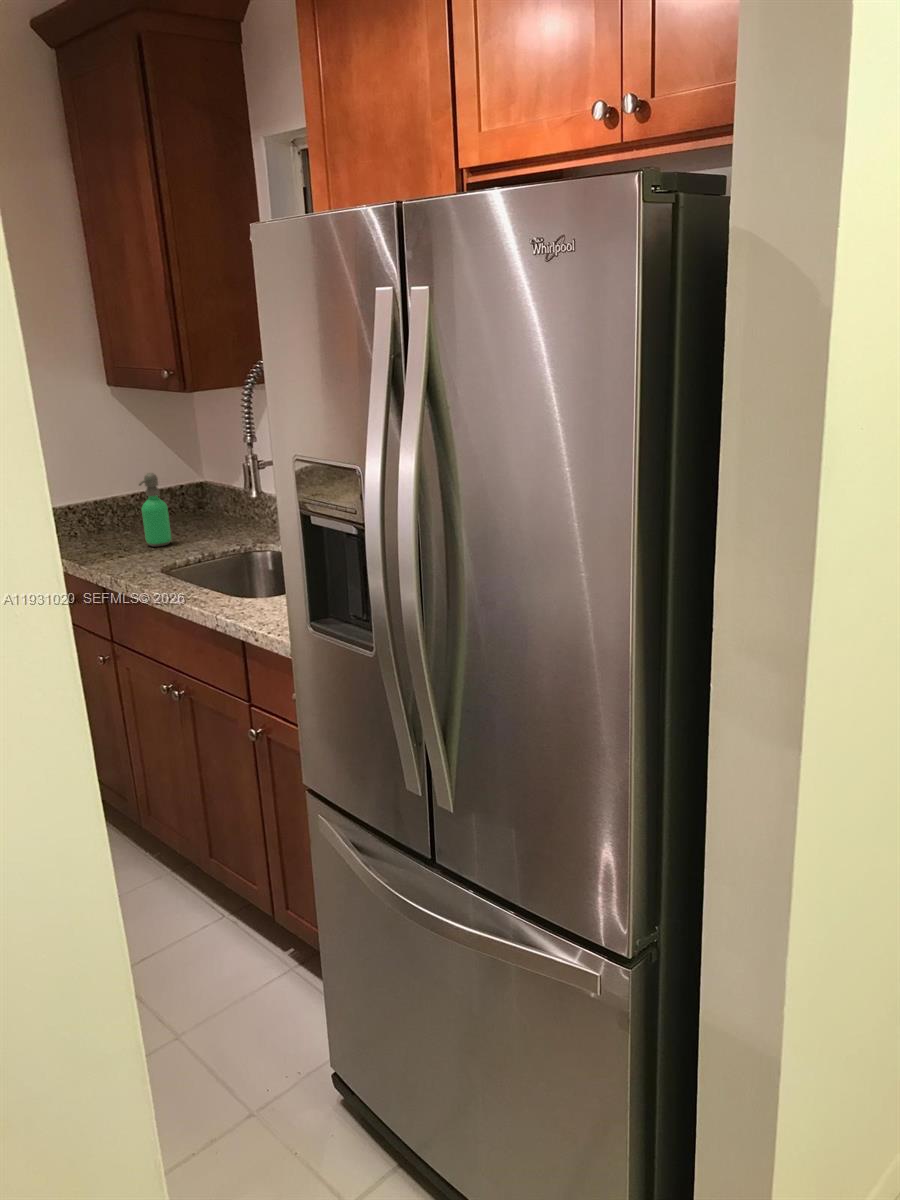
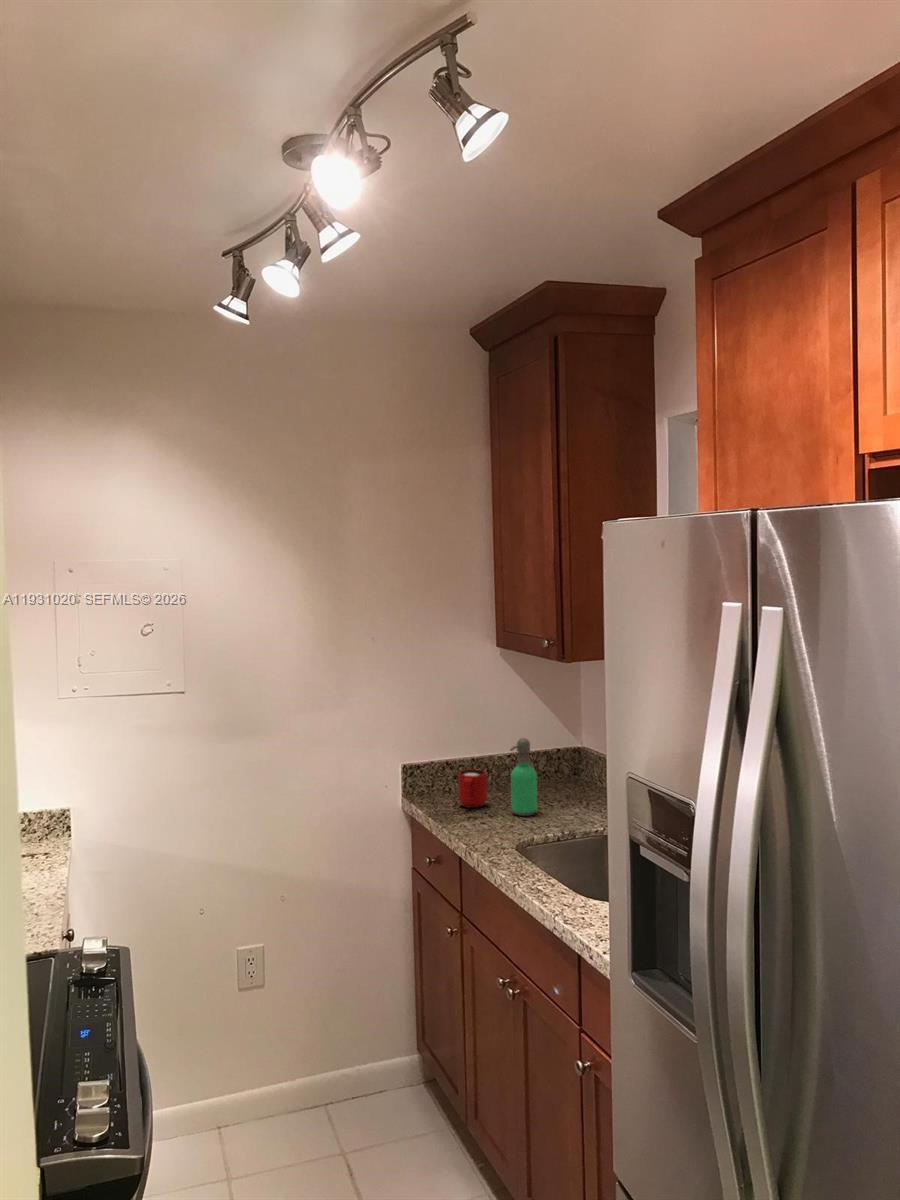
mug: none [85,510,119,546] -> present [458,769,487,808]

